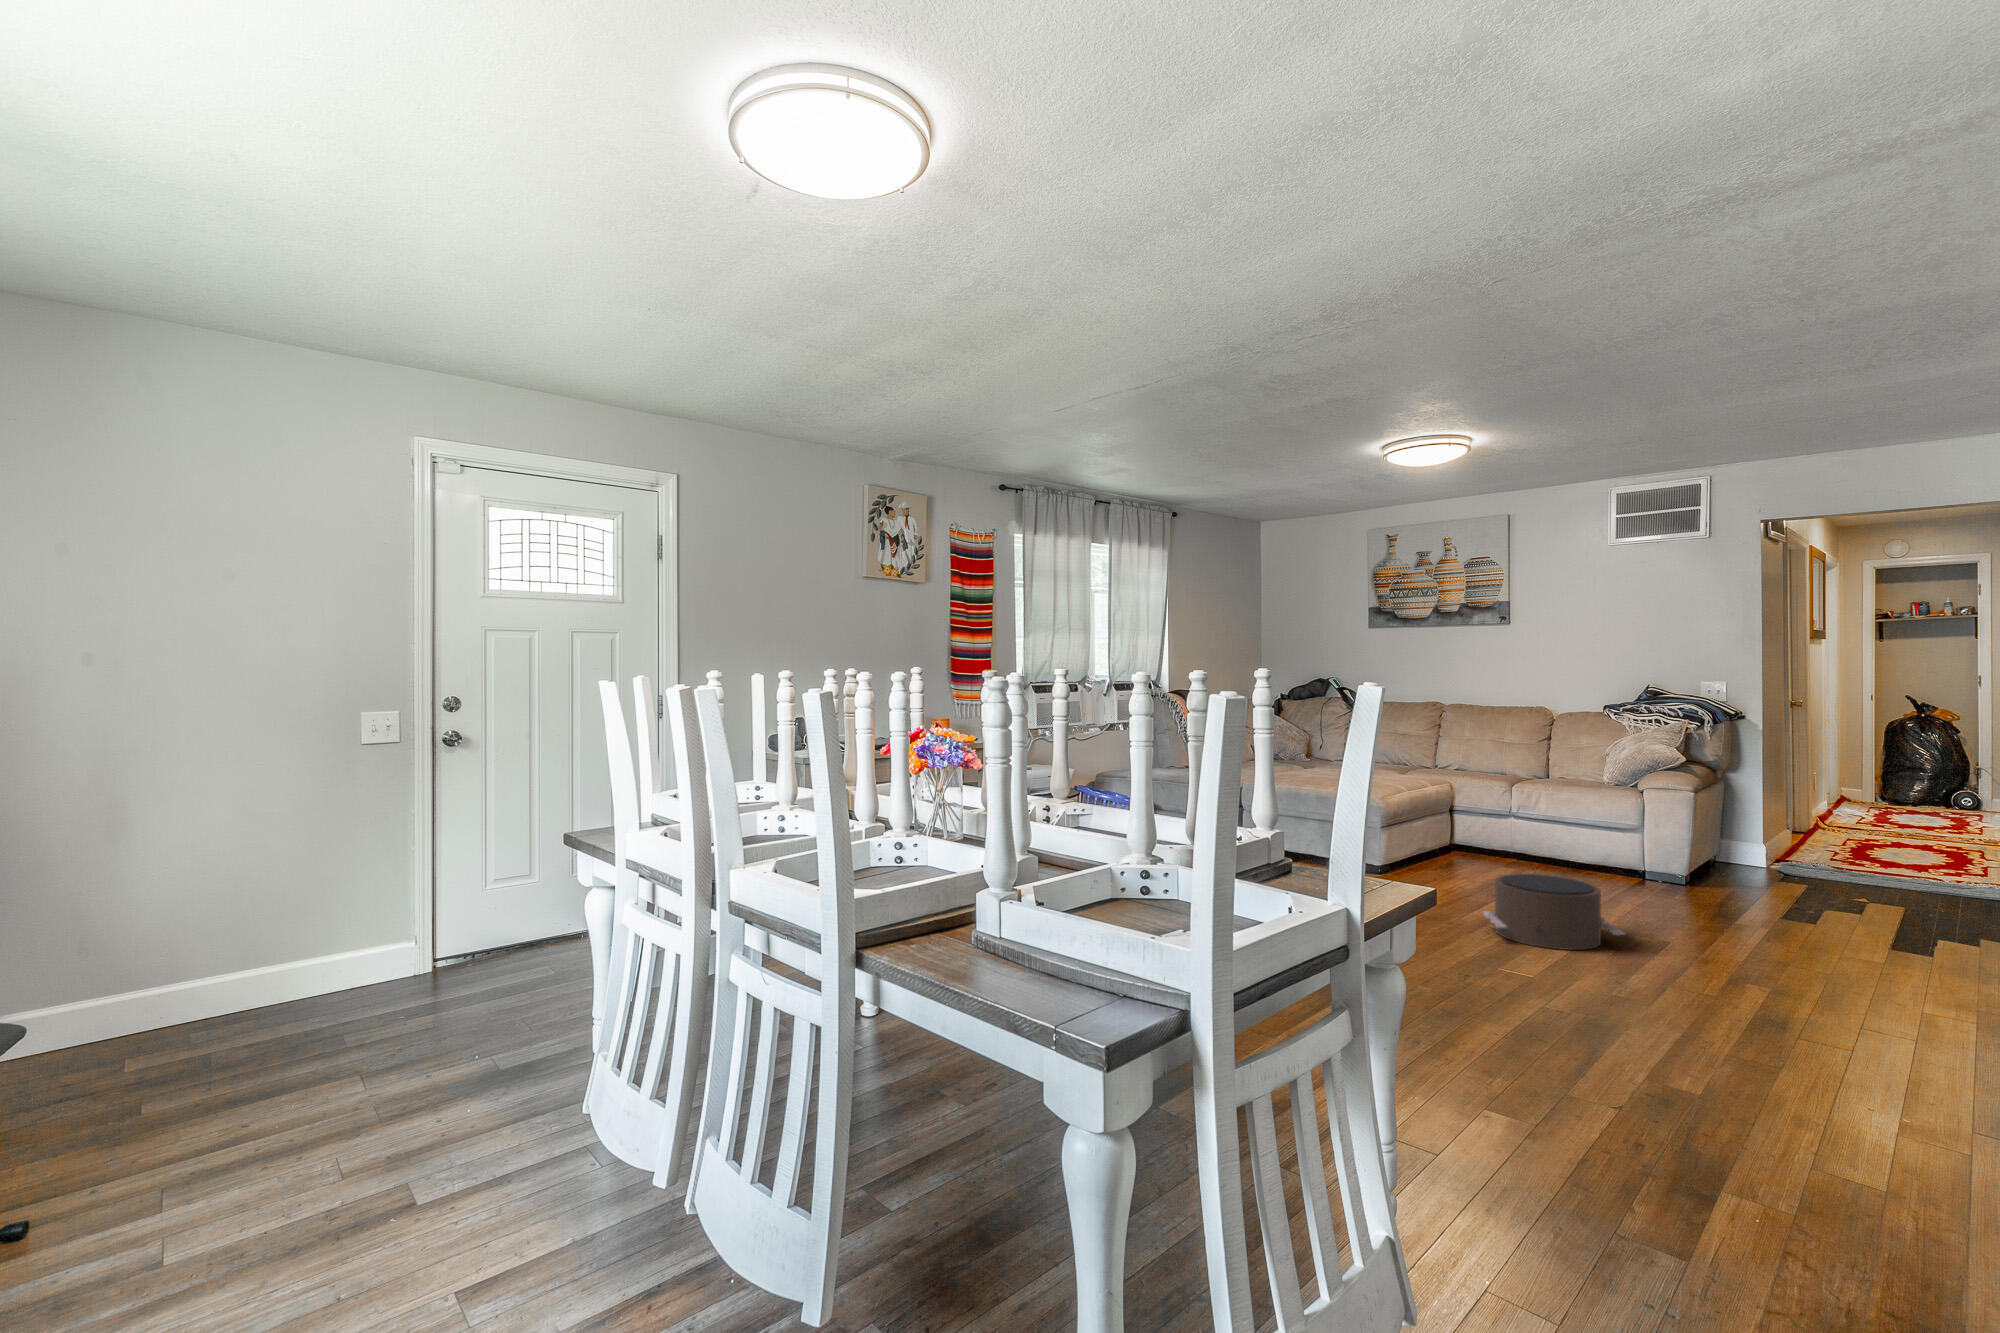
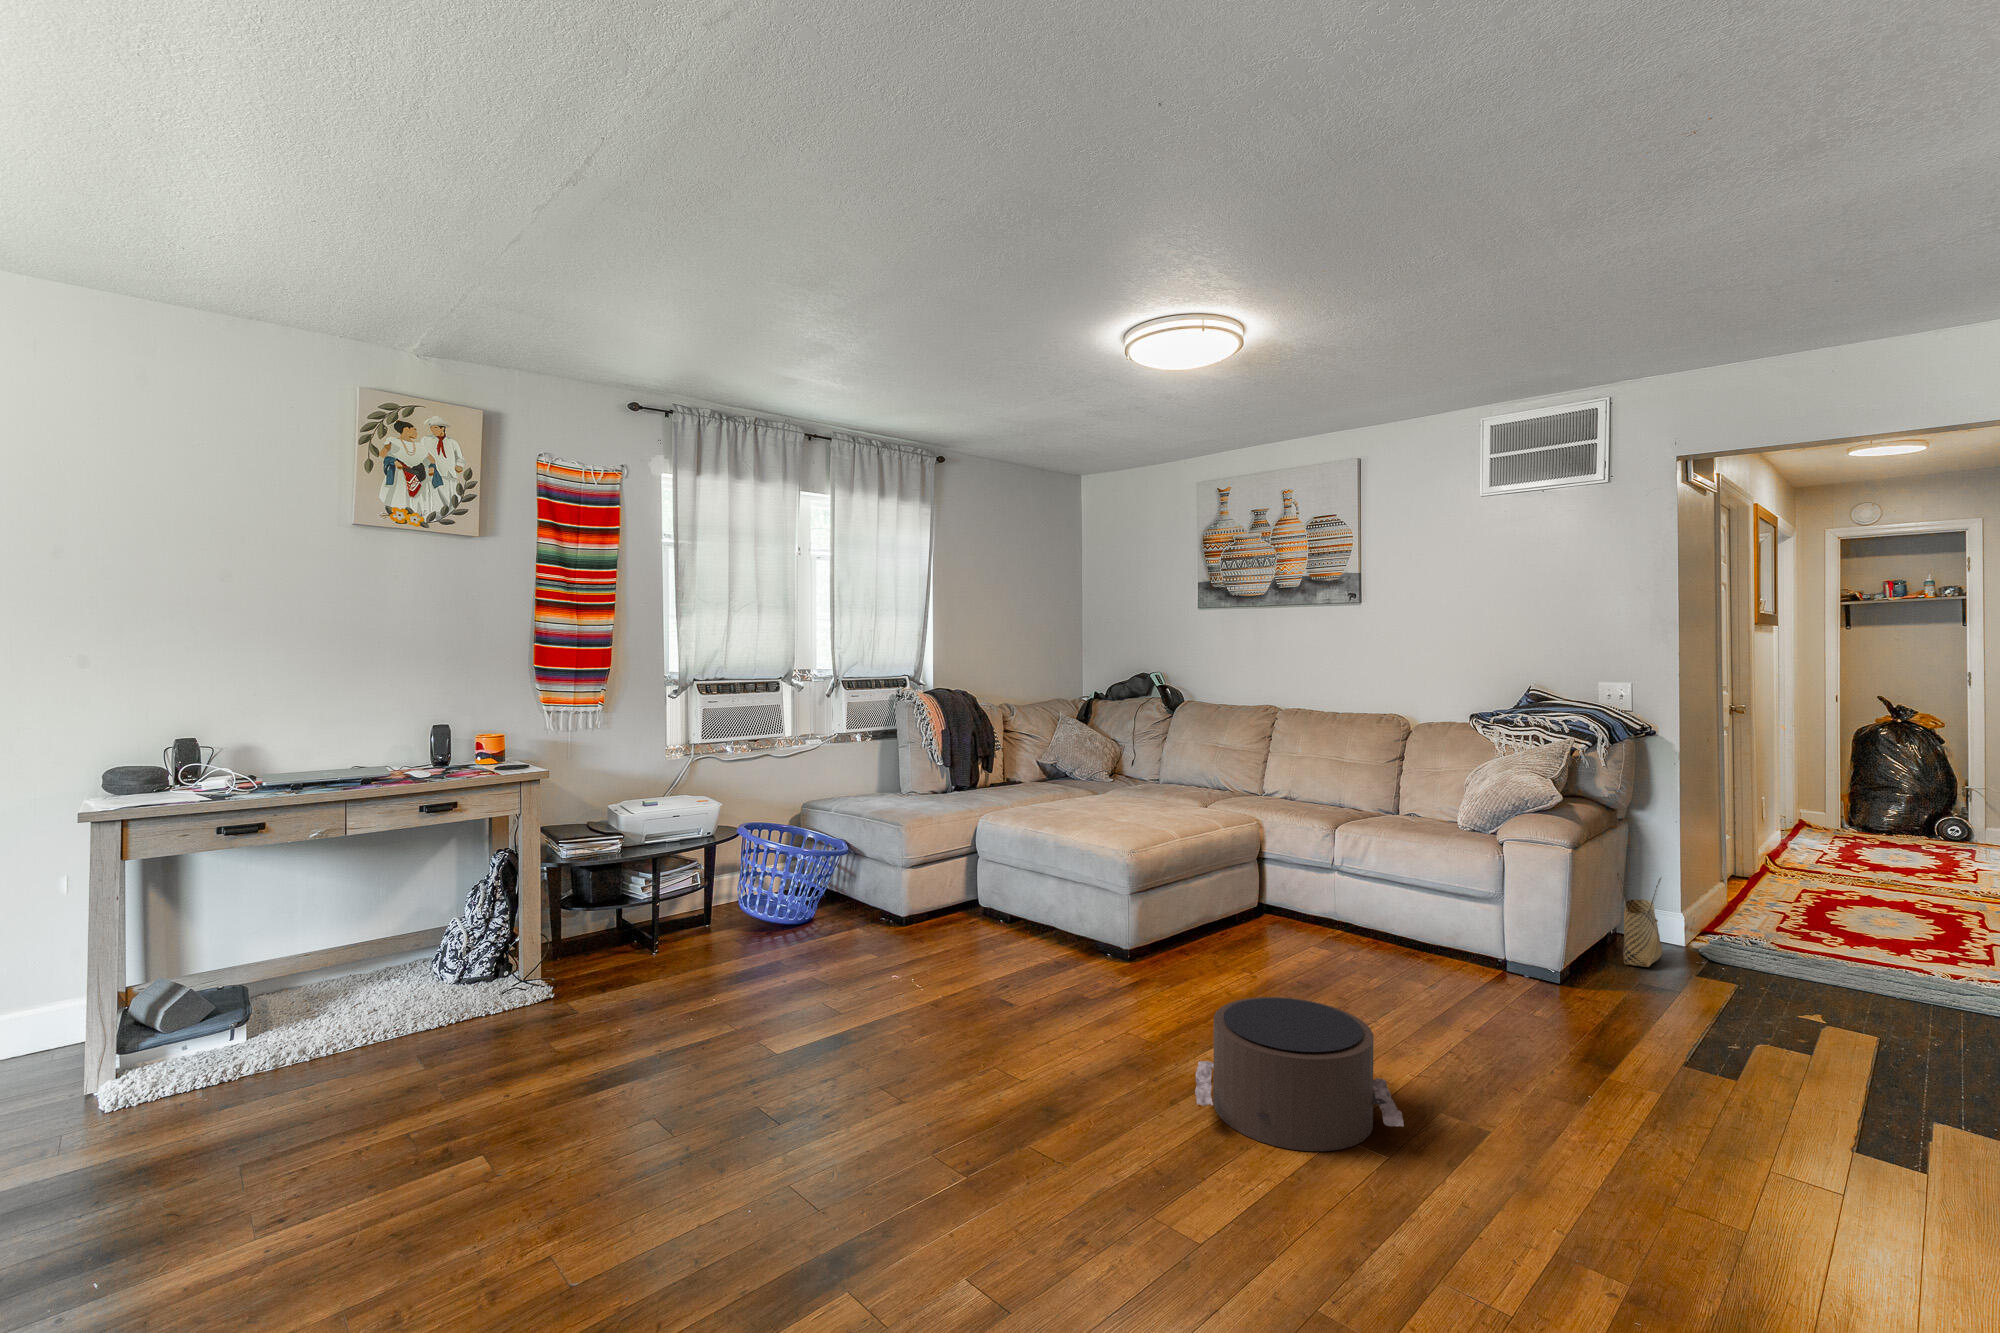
woven basket: none [1720,814,1753,877] -> present [1617,873,1662,967]

